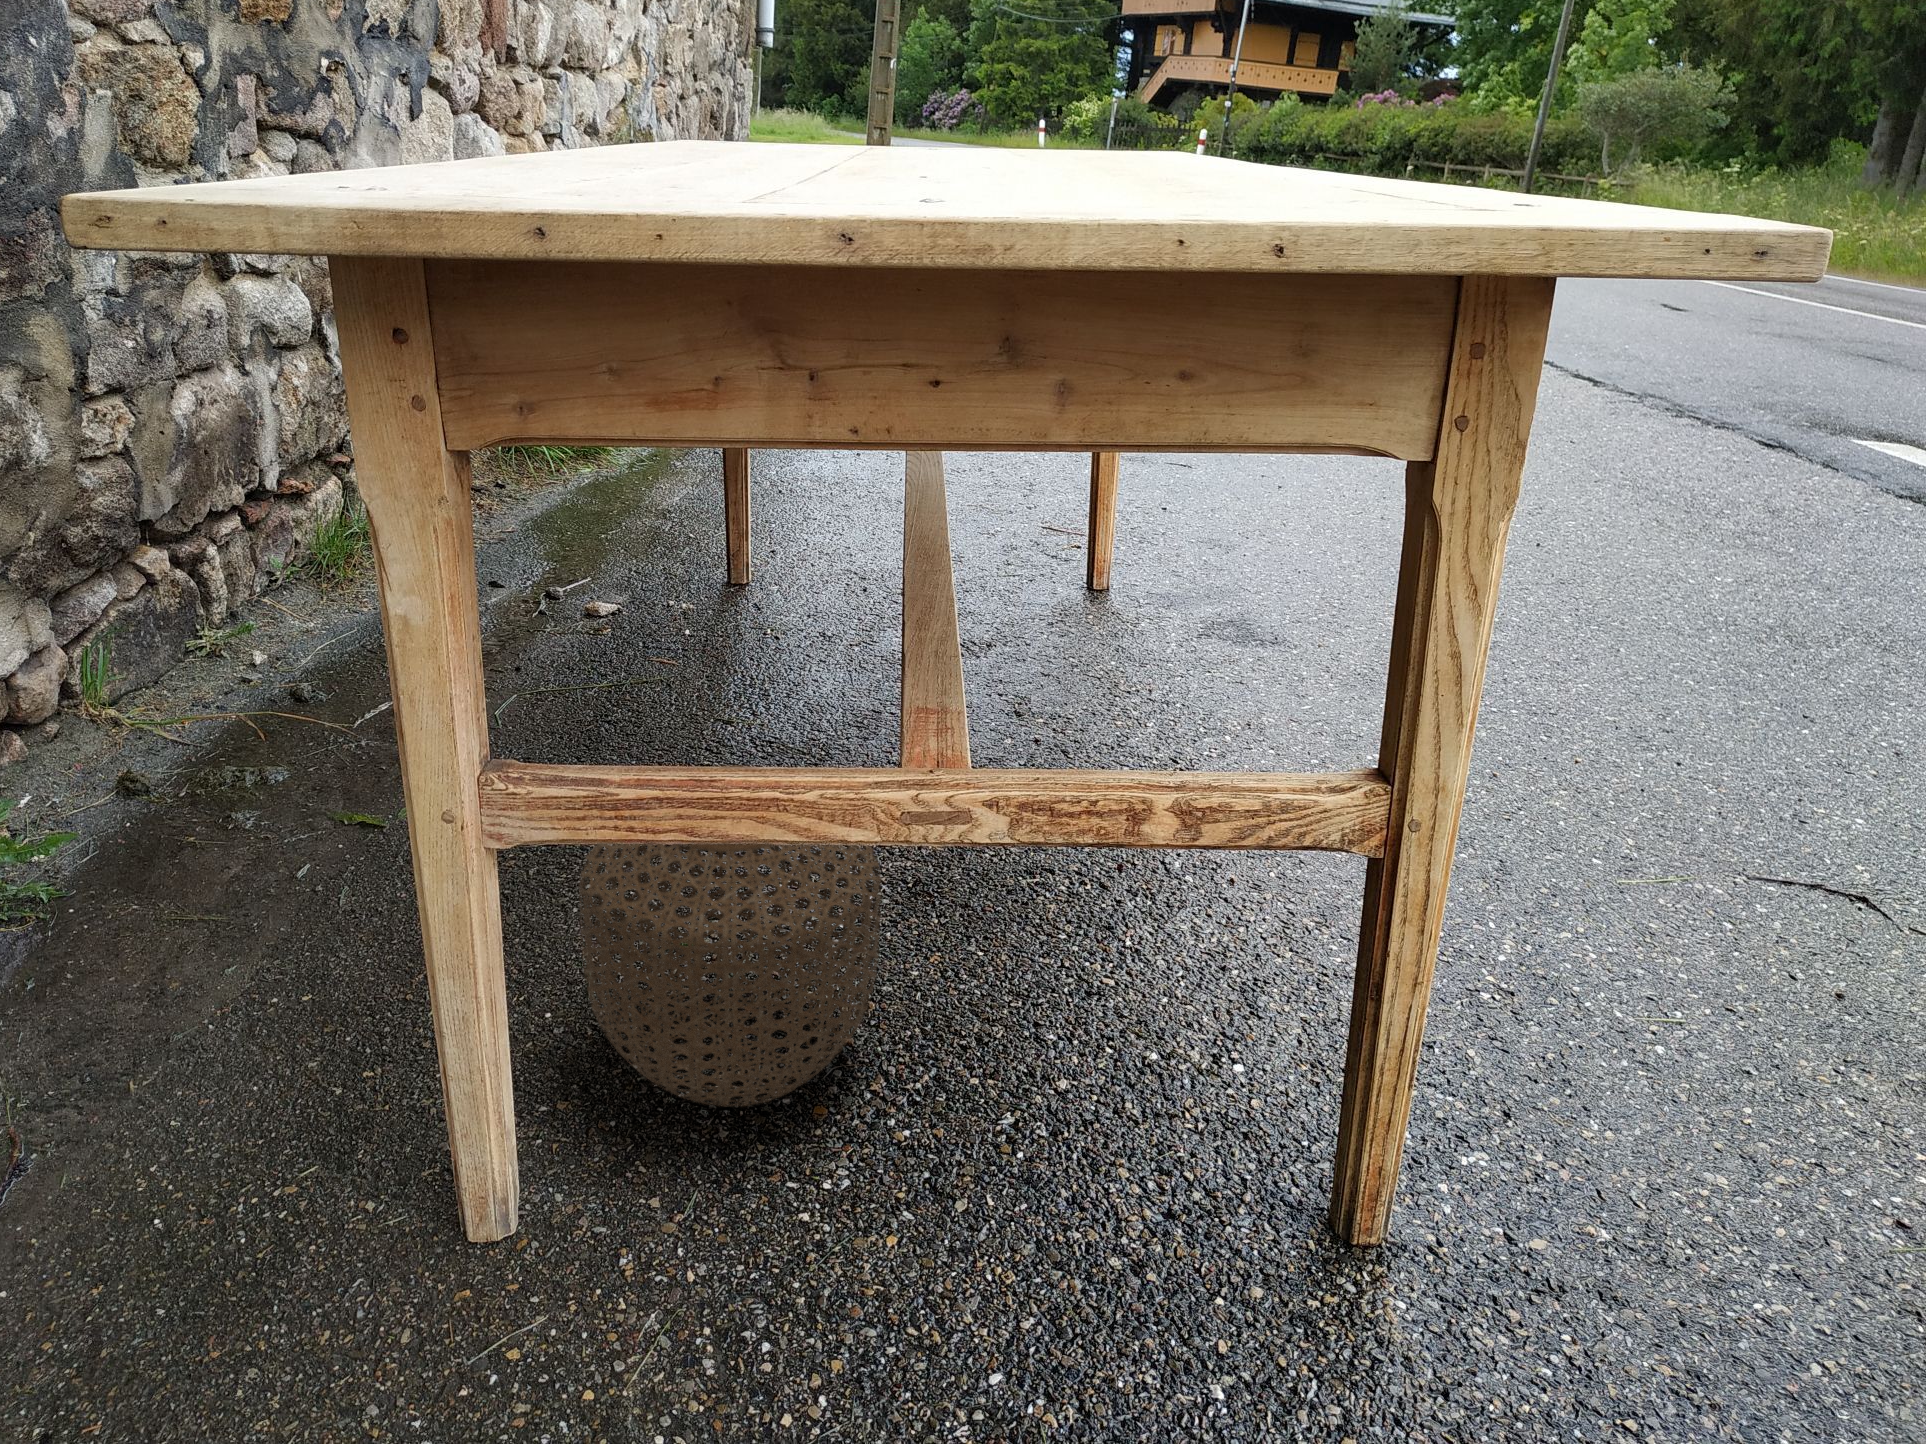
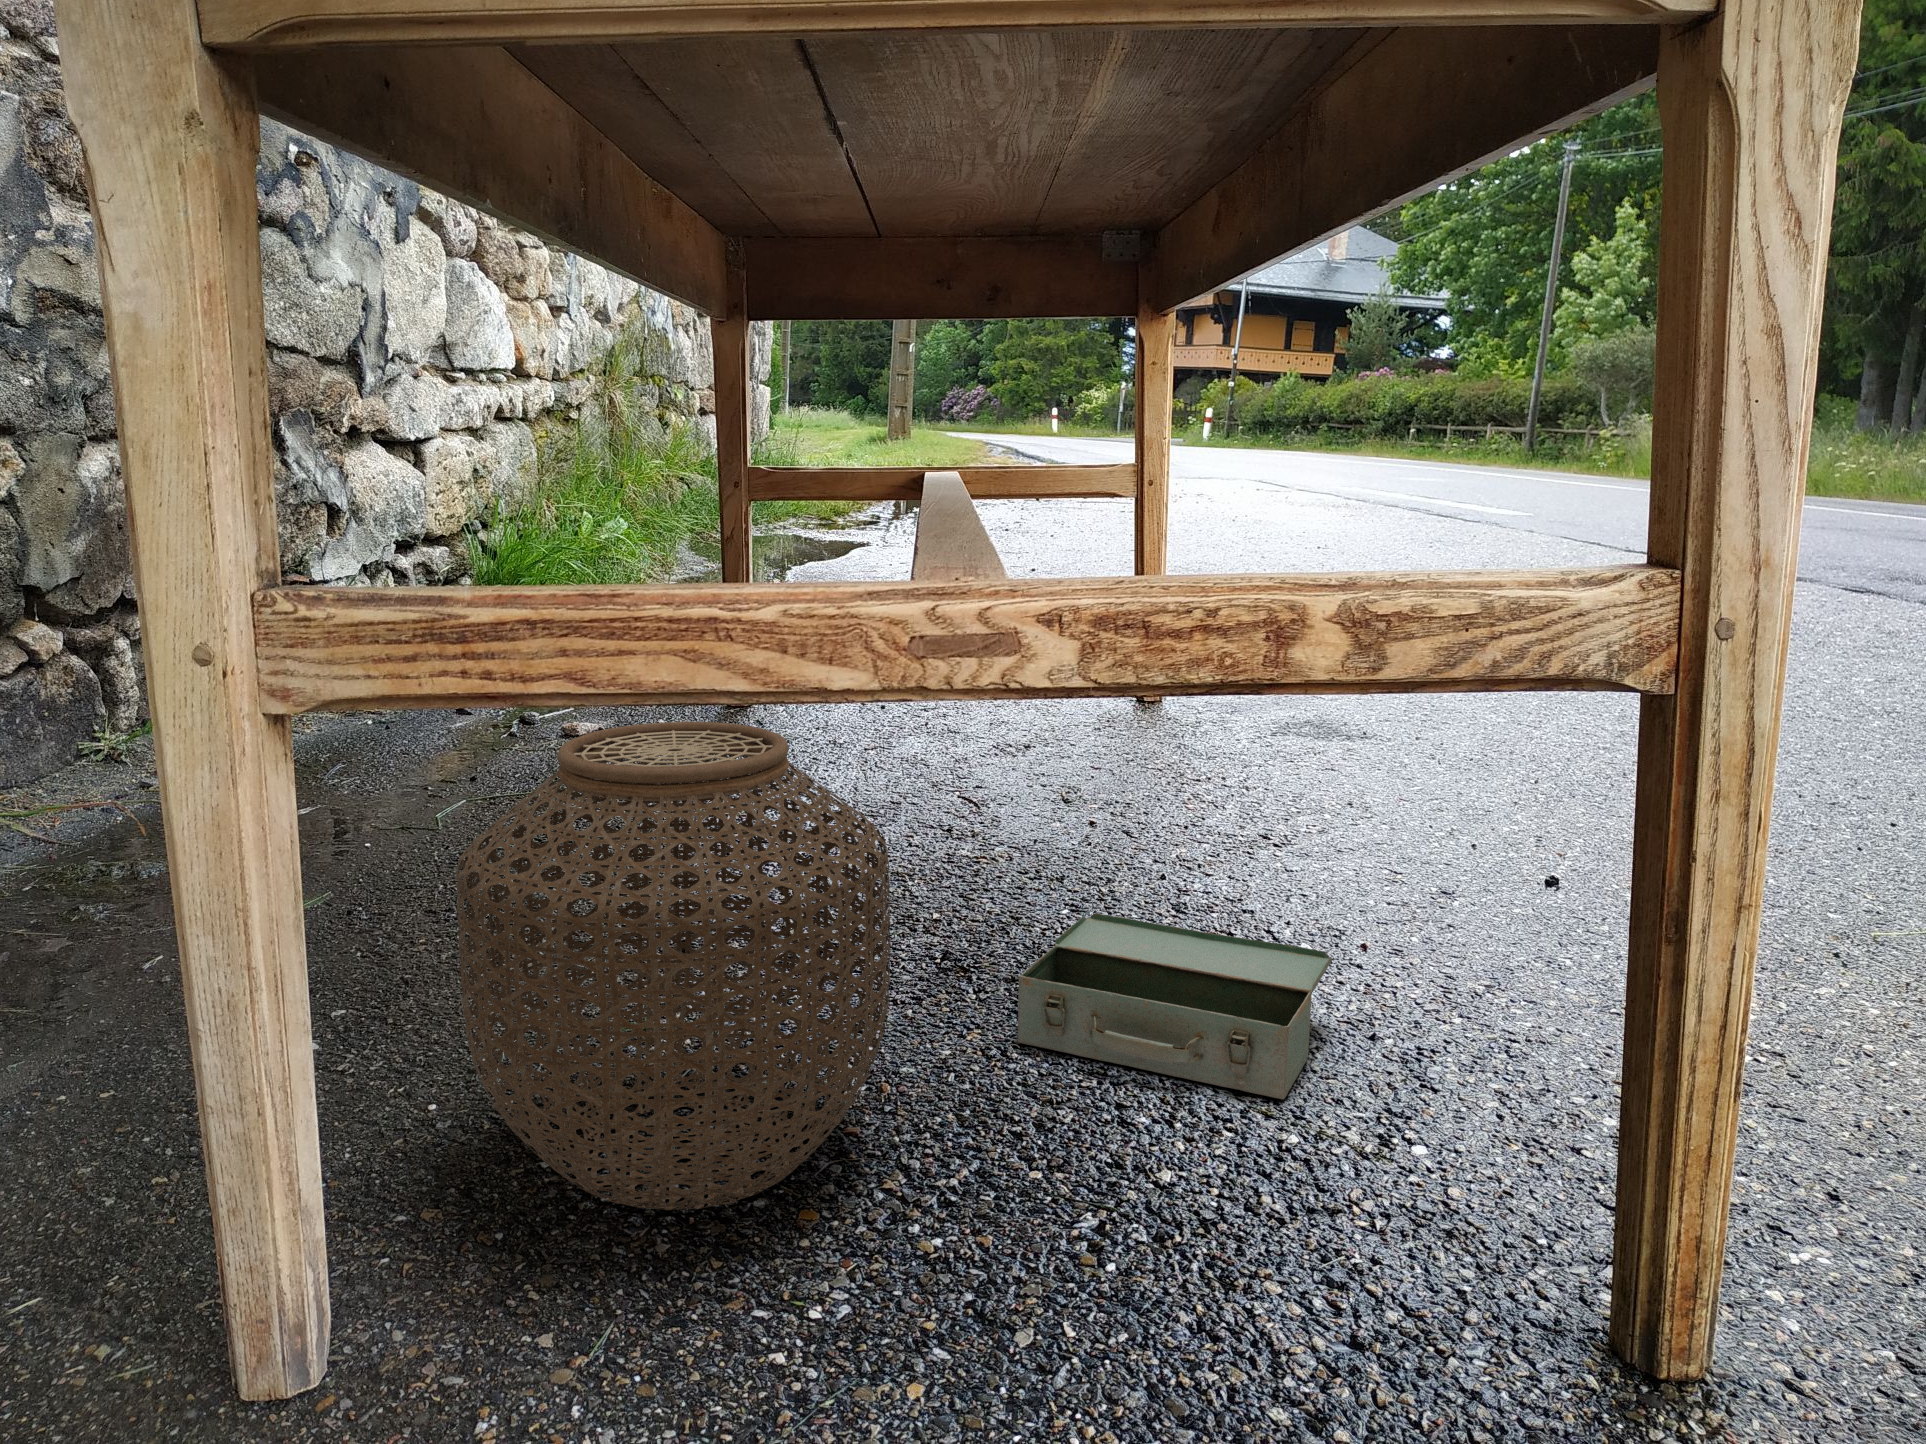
toolbox: none [967,864,1201,1026] -> present [1018,913,1332,1099]

